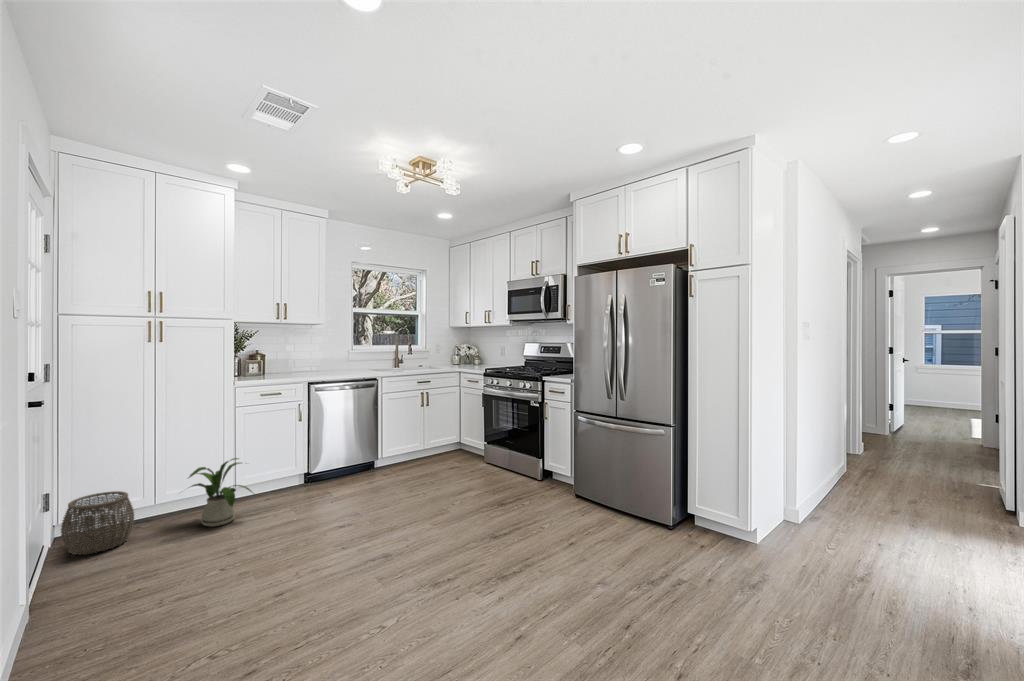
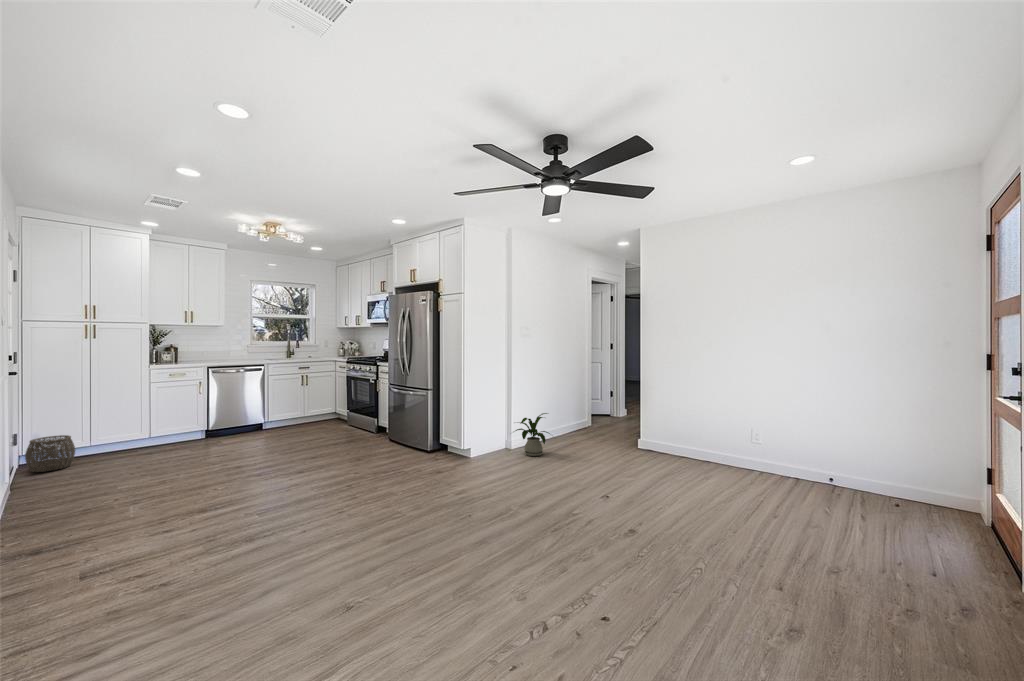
house plant: present [189,458,252,527] -> present [515,413,550,456]

